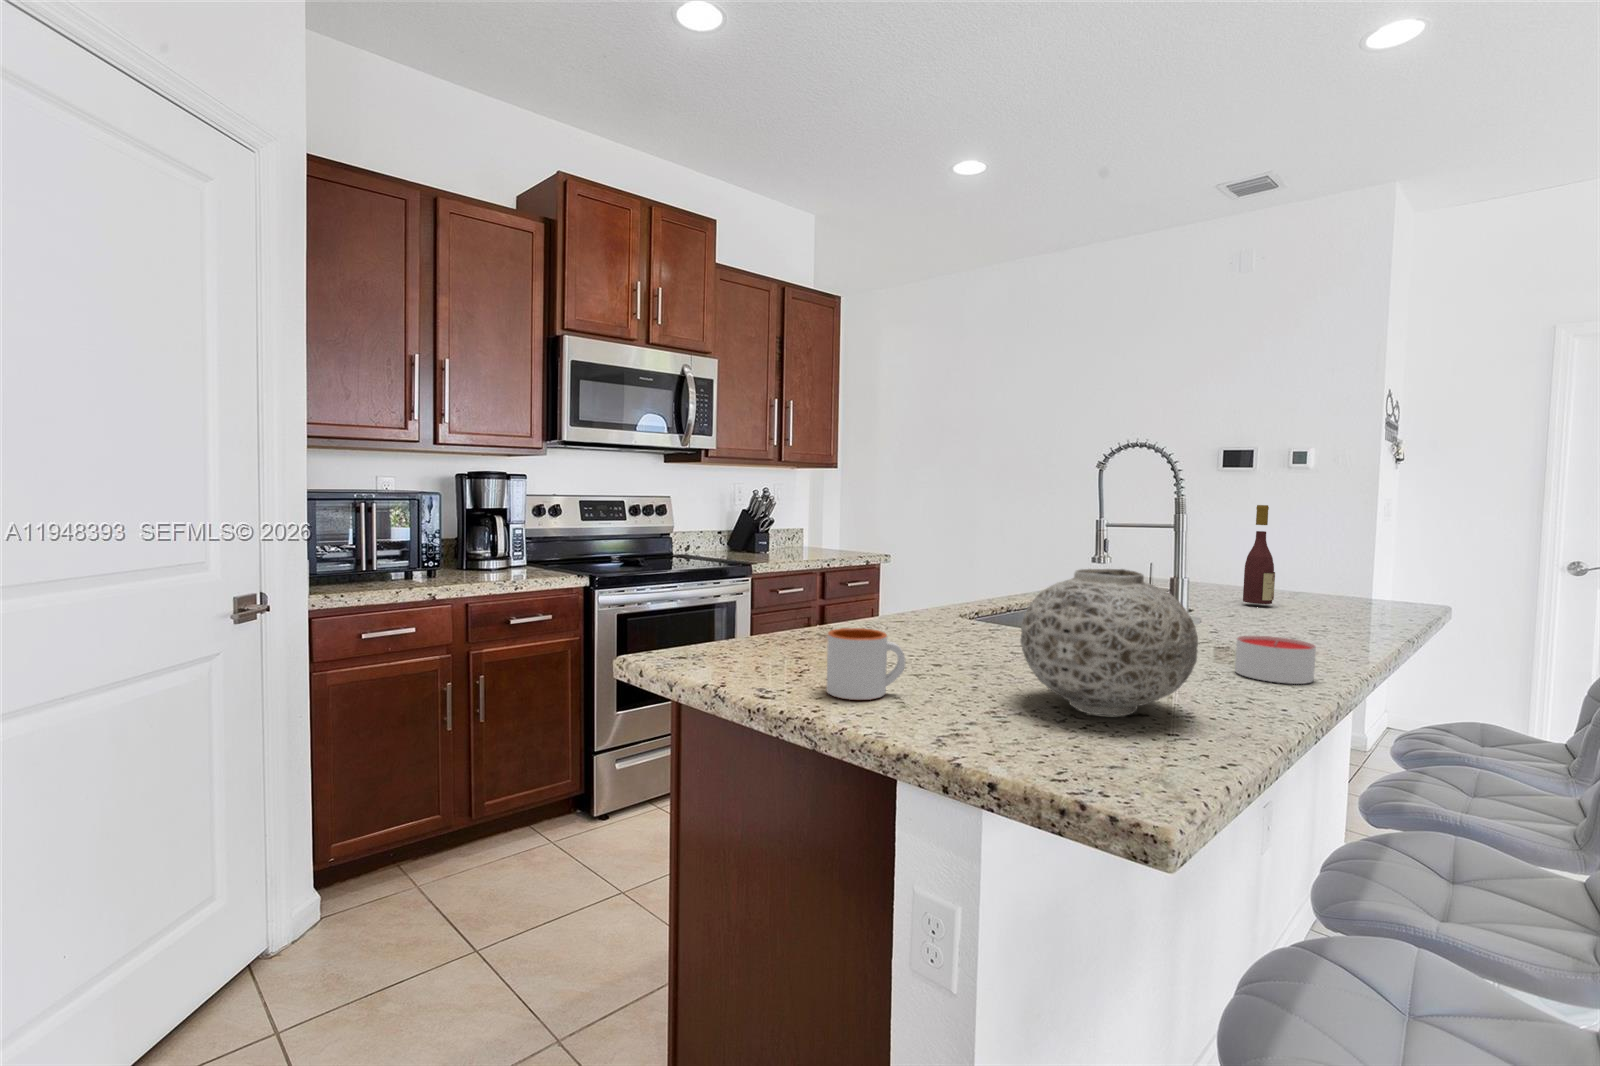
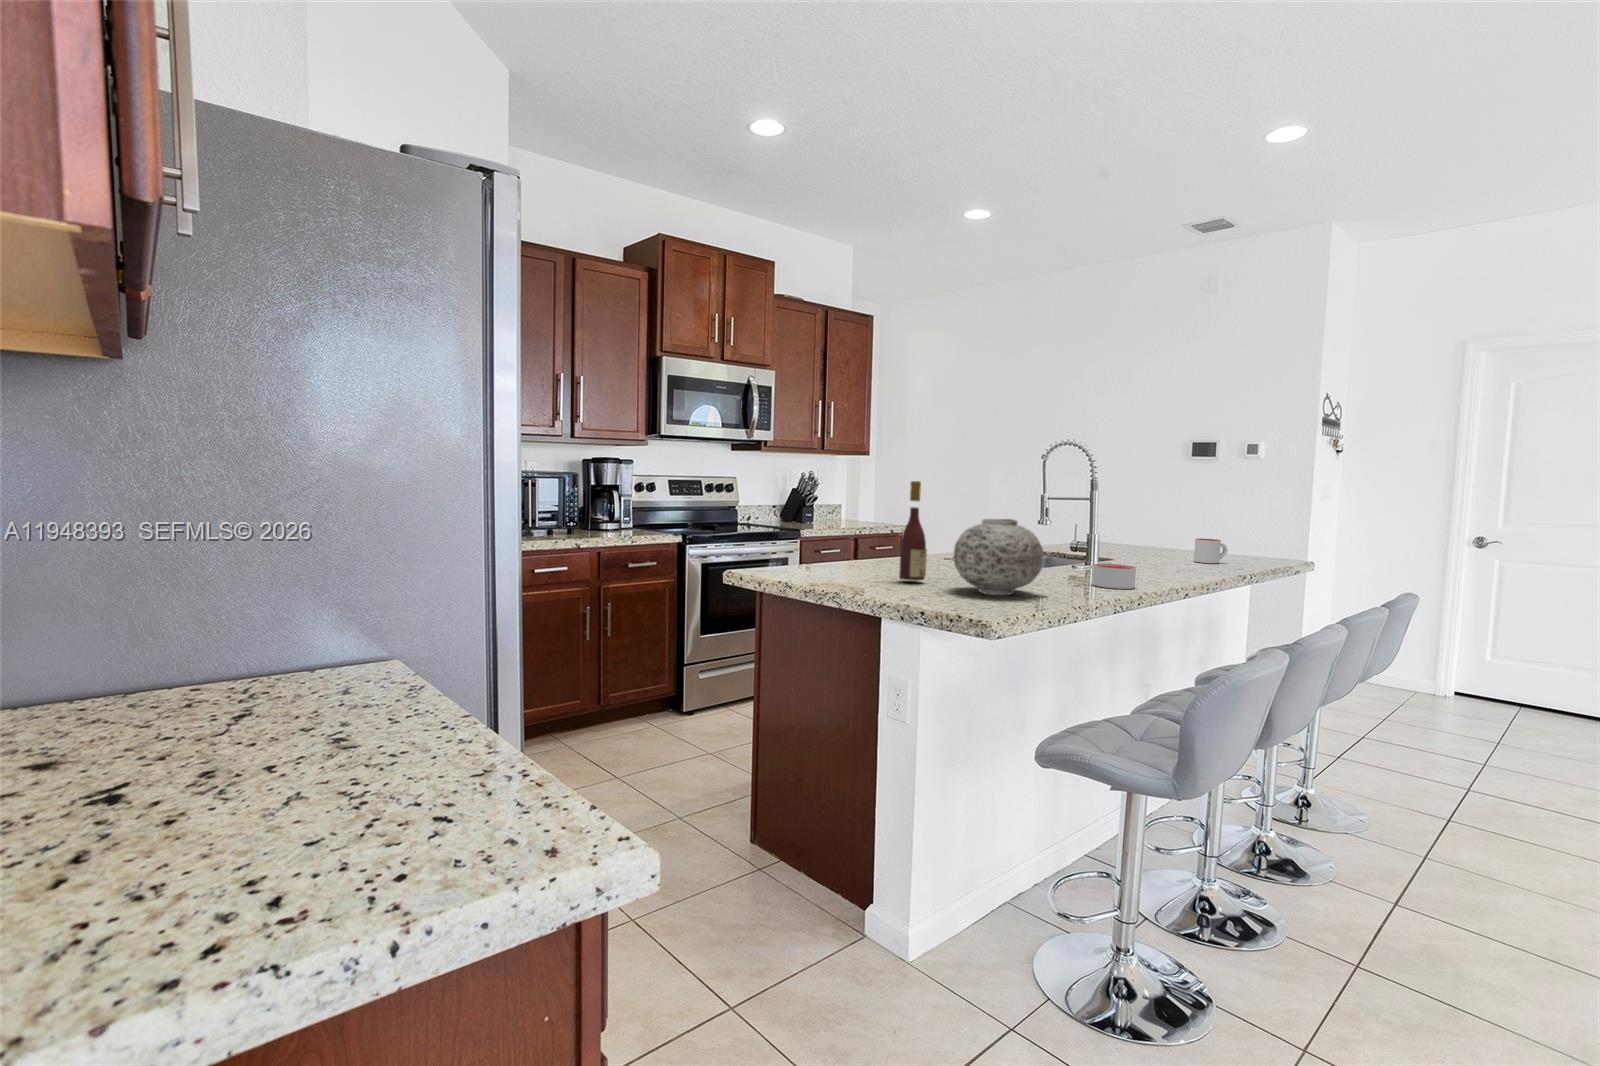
wine bottle: present [1243,505,1275,604] -> present [899,481,927,581]
mug: present [827,628,906,700] -> present [1194,538,1228,564]

